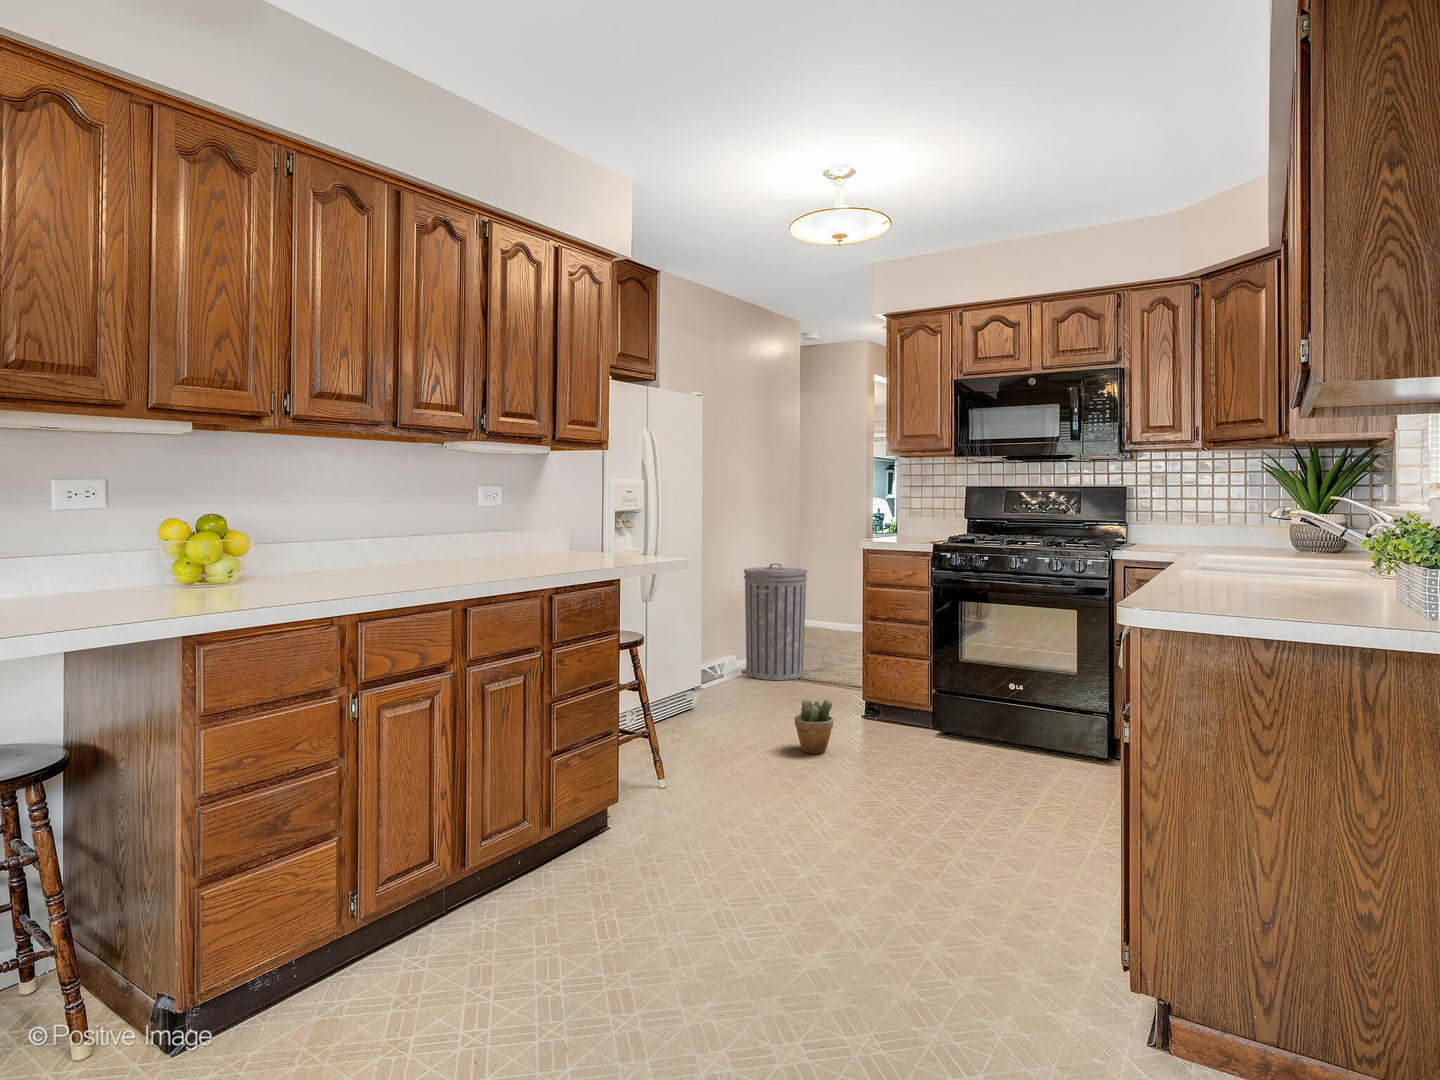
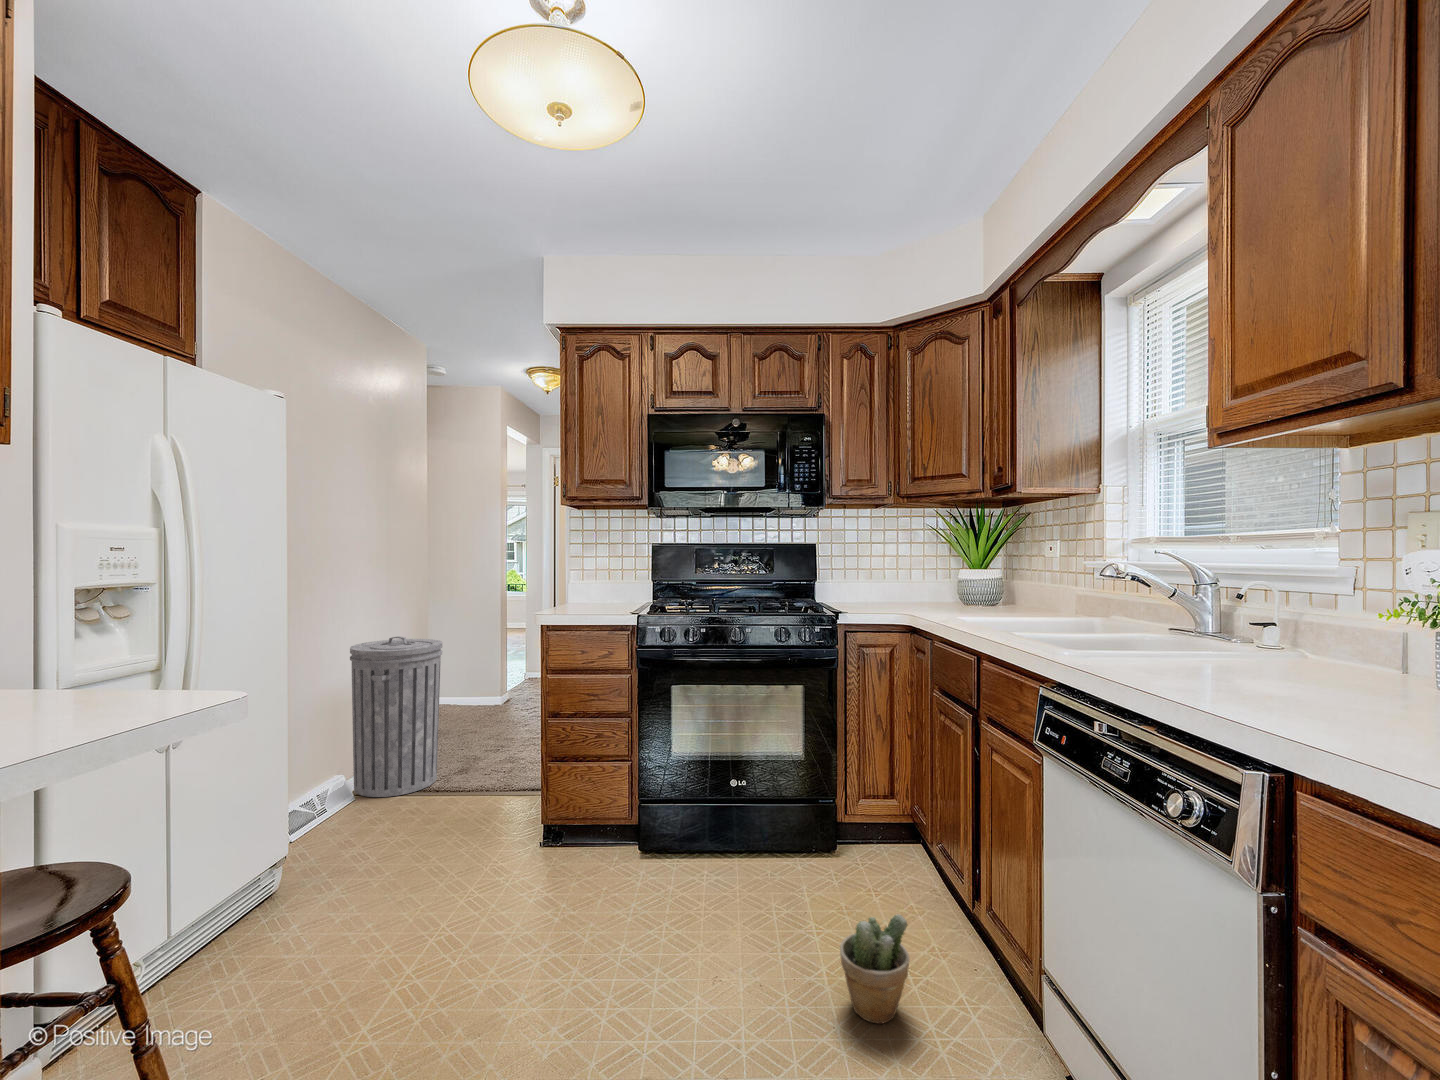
potted plant: present [795,699,833,754] -> present [840,914,910,1024]

